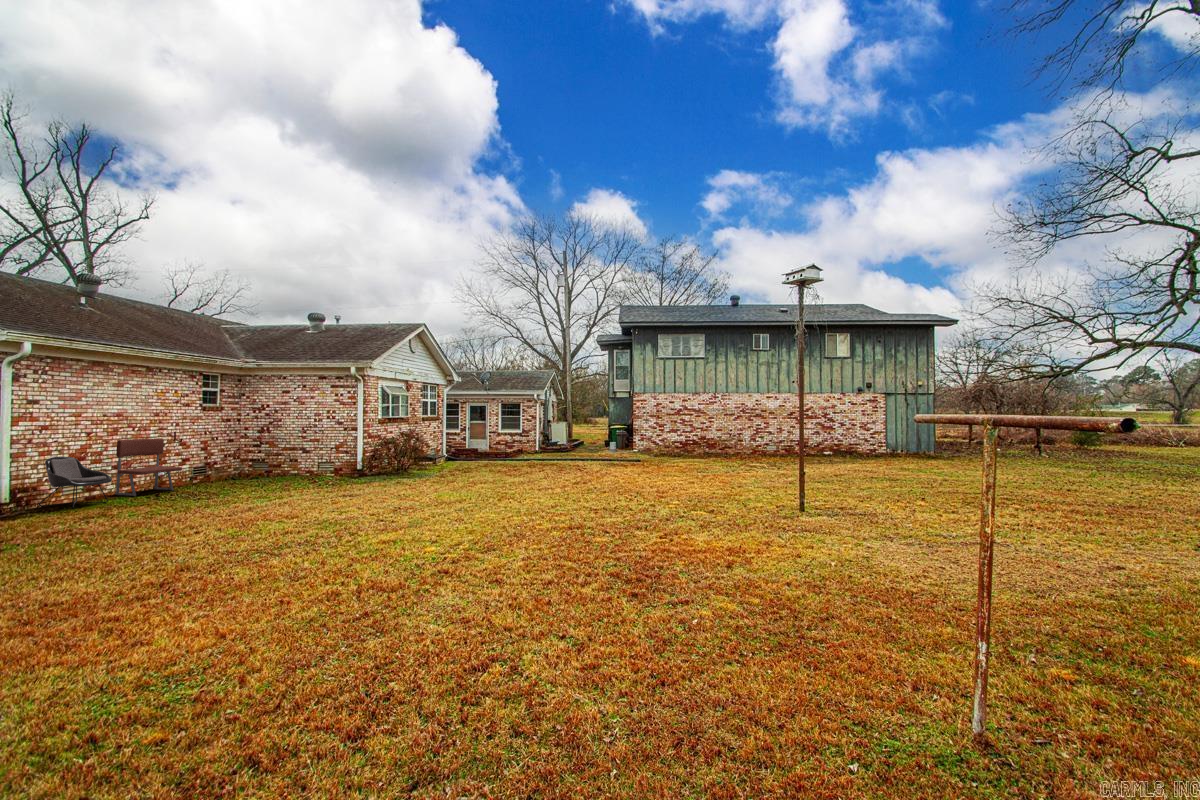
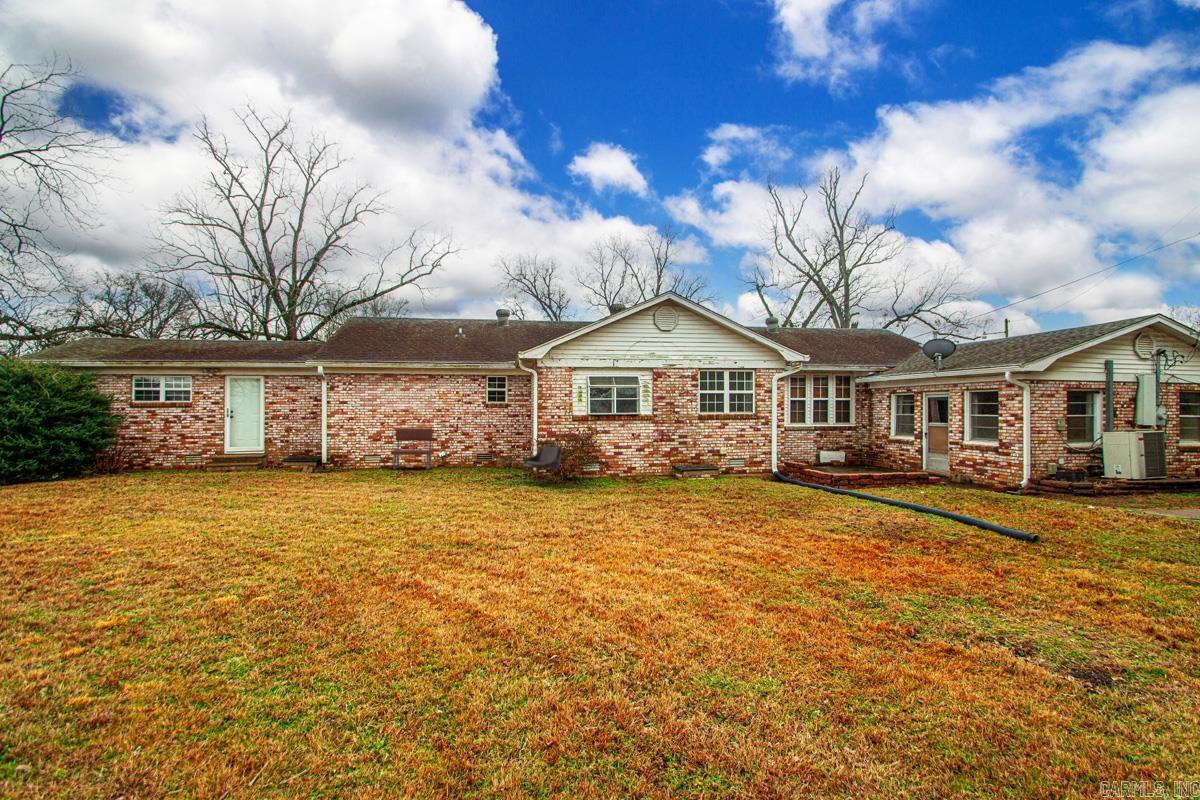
lounge chair: present [39,457,112,508] -> present [523,445,562,483]

